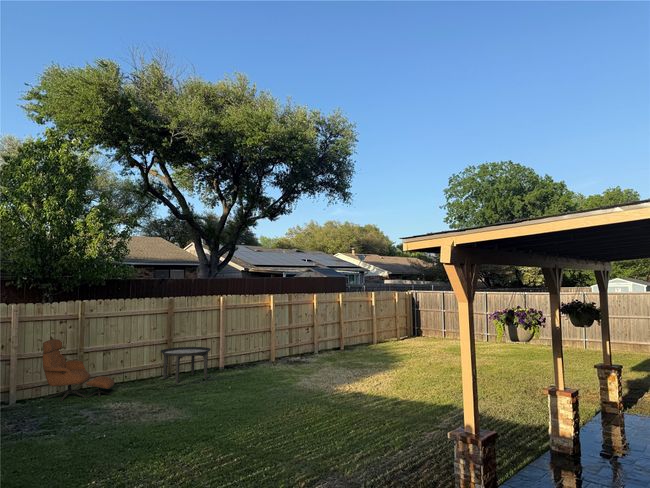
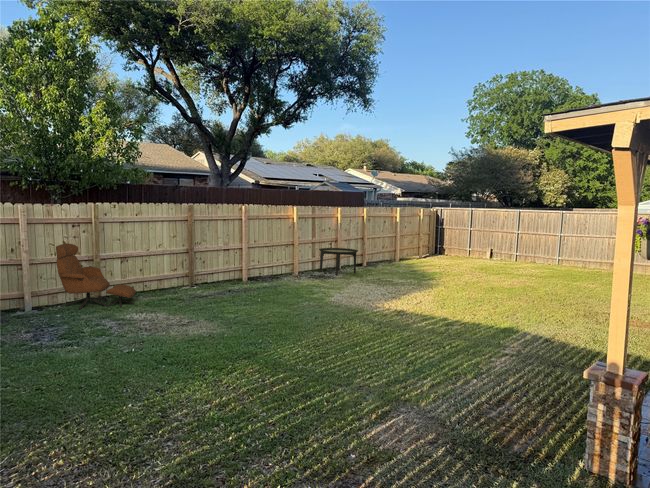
round table: present [160,347,211,383] -> present [319,248,358,275]

